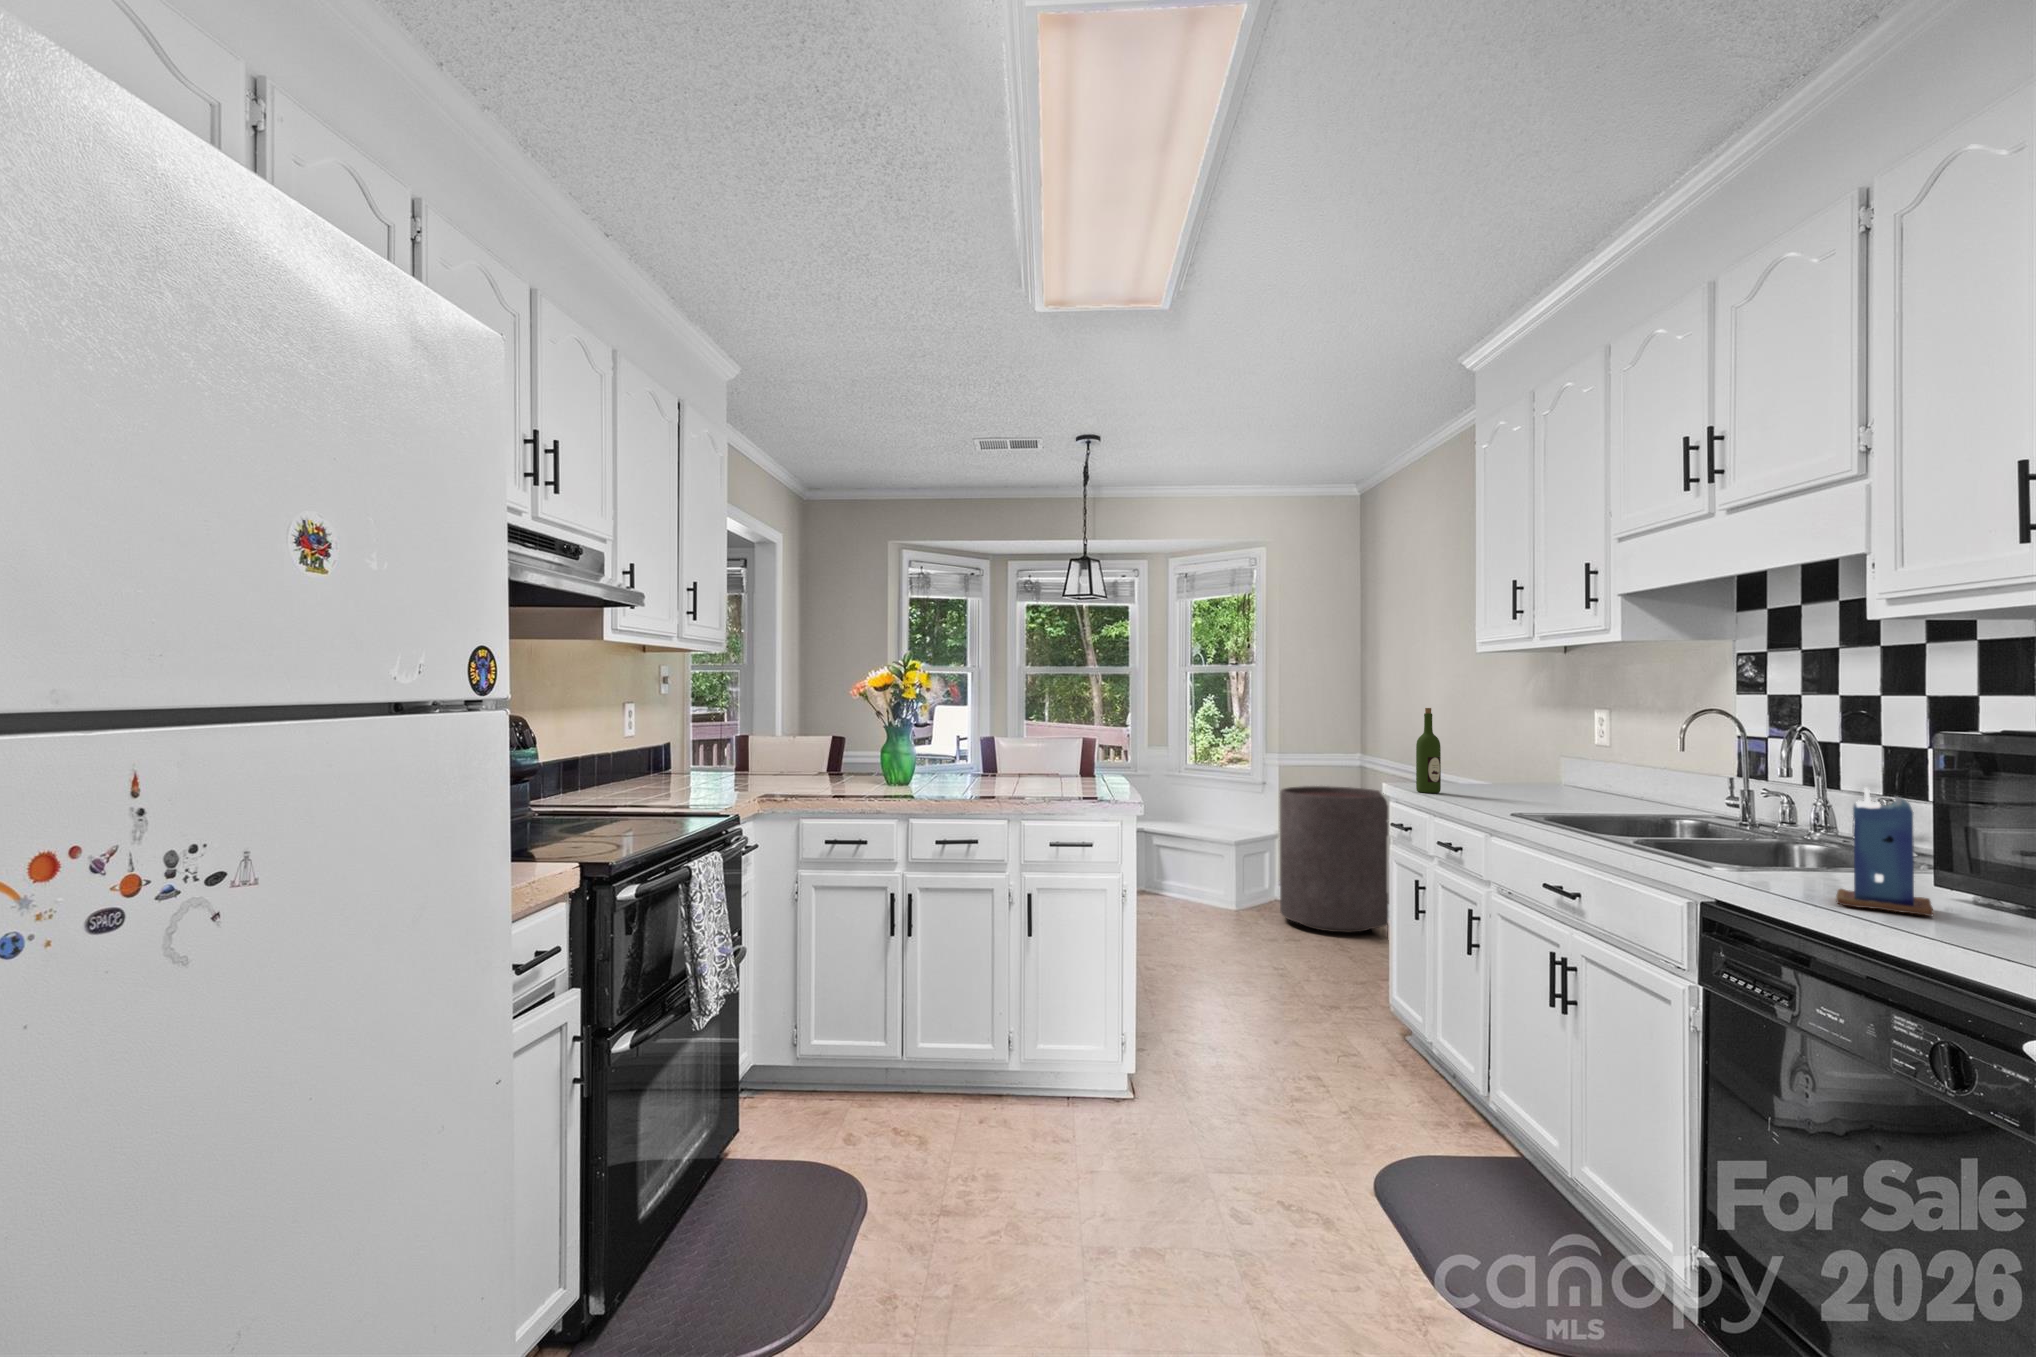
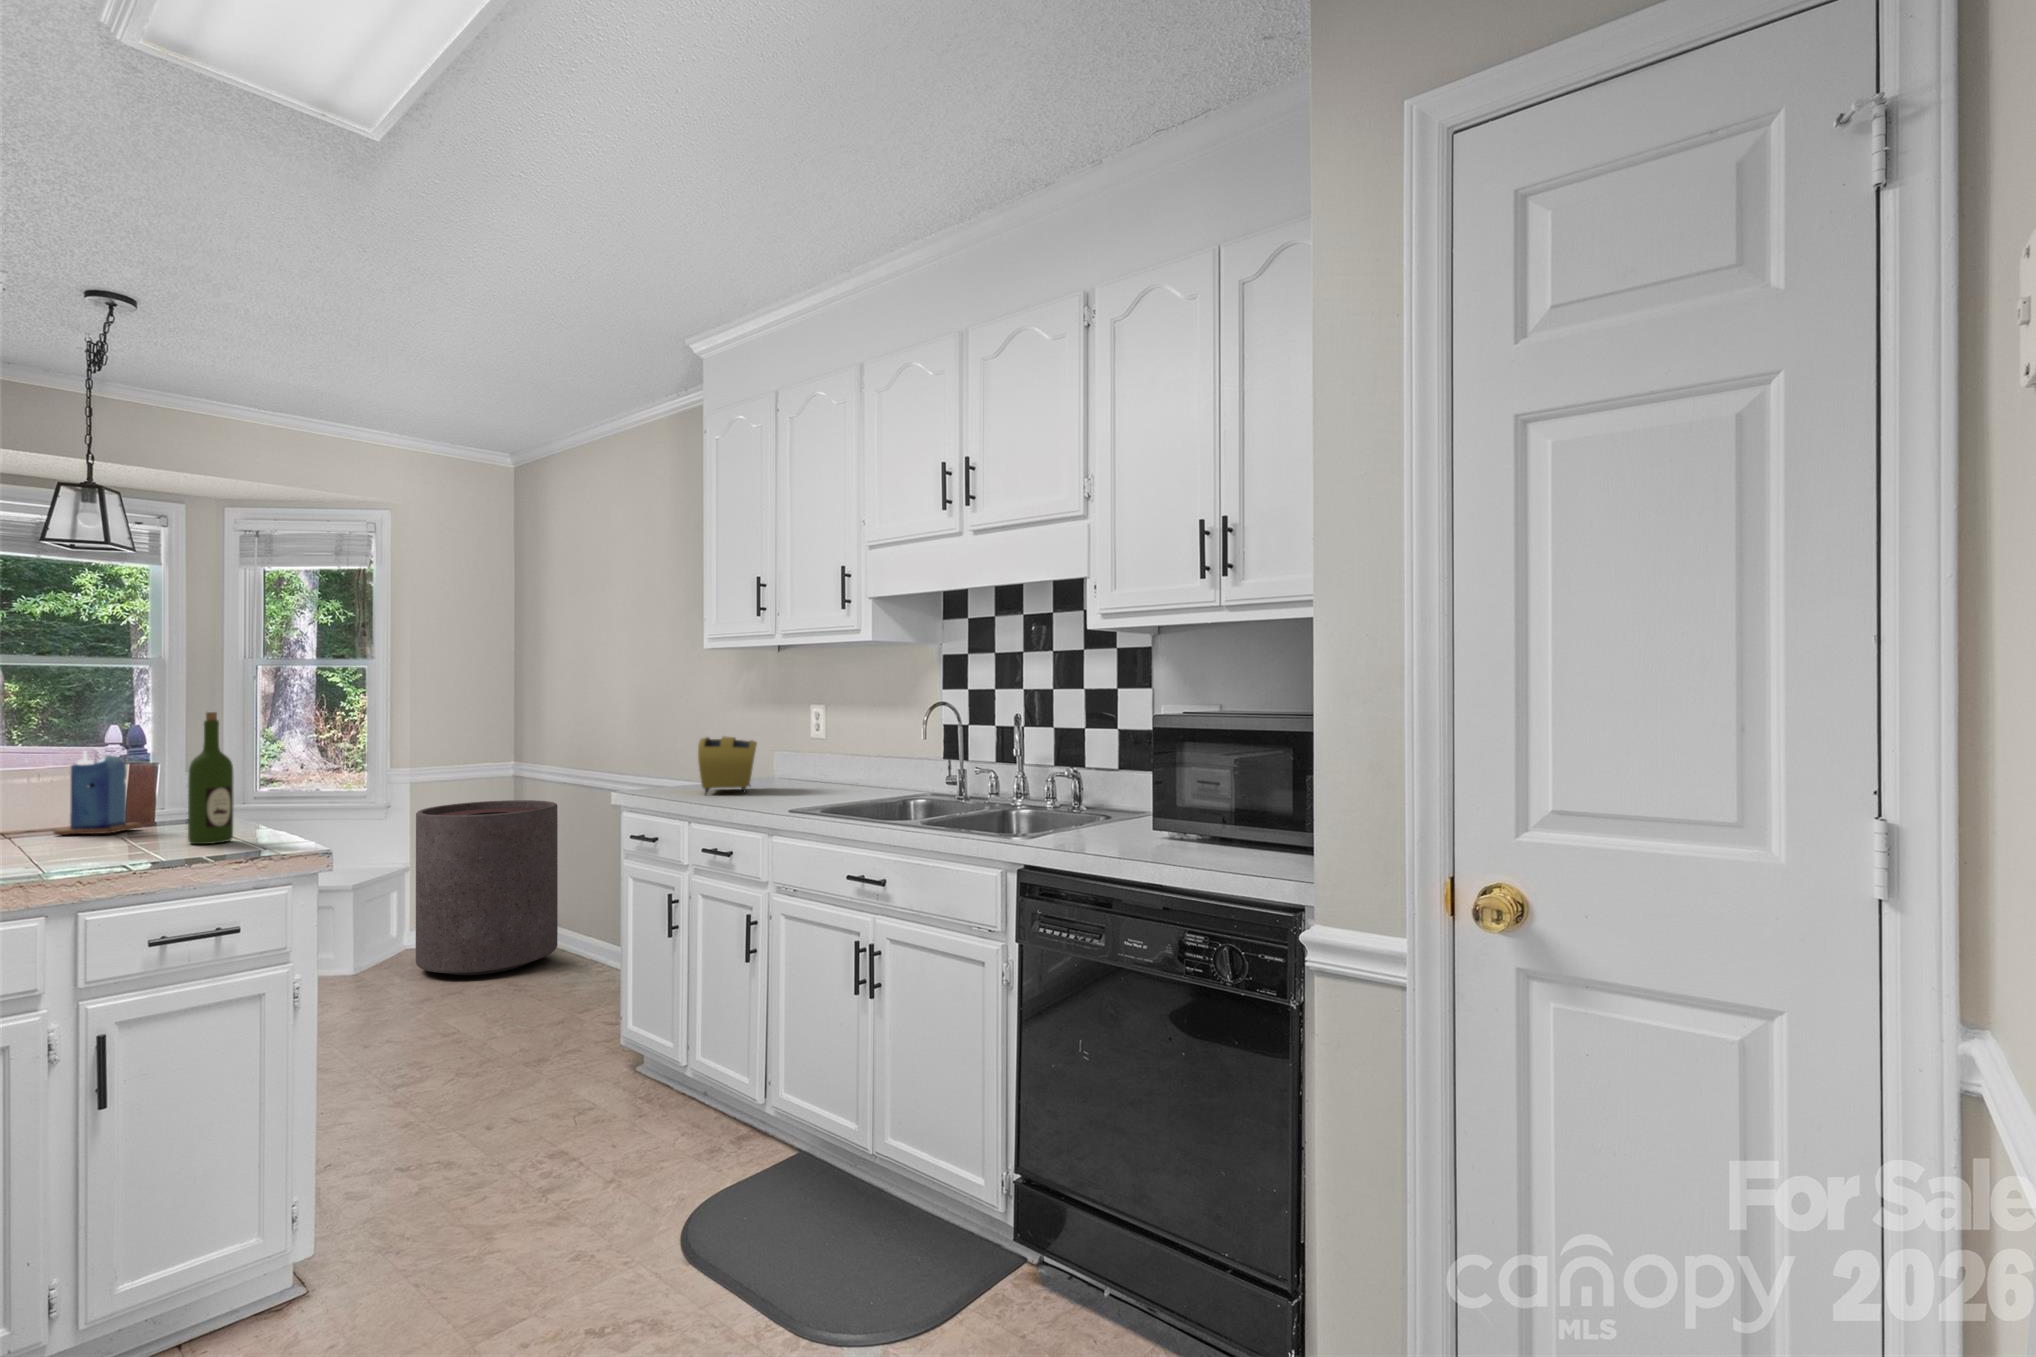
wine bottle: present [1416,708,1441,793] -> present [188,712,233,844]
toaster: none [1458,738,1529,797] -> present [698,736,757,794]
candle: present [1836,788,1933,916] -> present [54,751,141,835]

